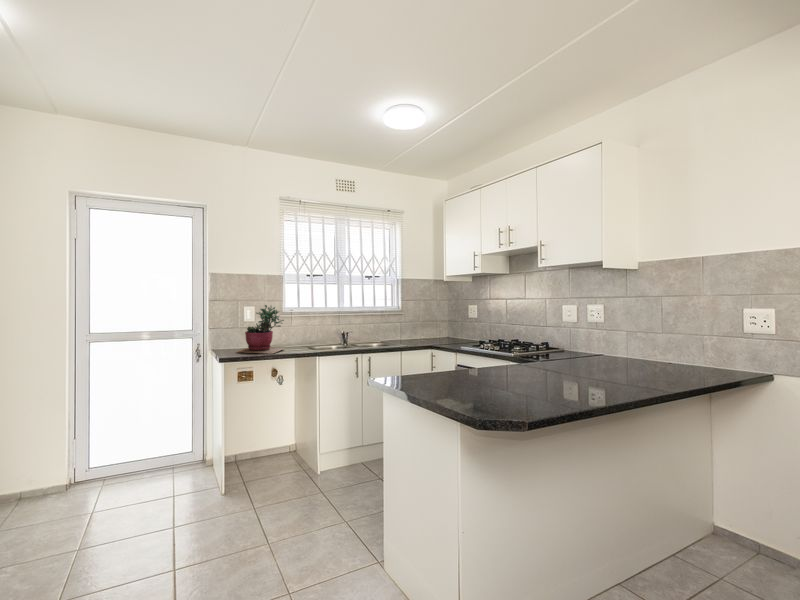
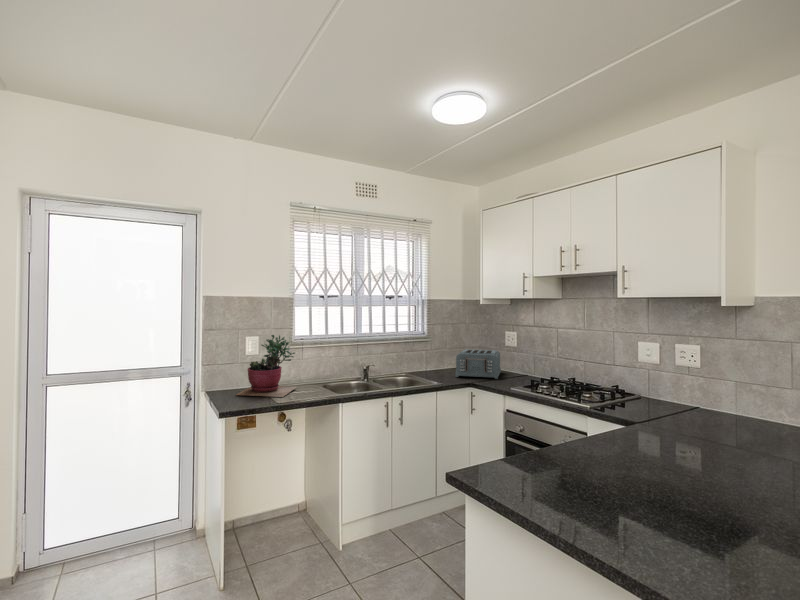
toaster: none [422,322,463,345] -> present [455,349,501,379]

